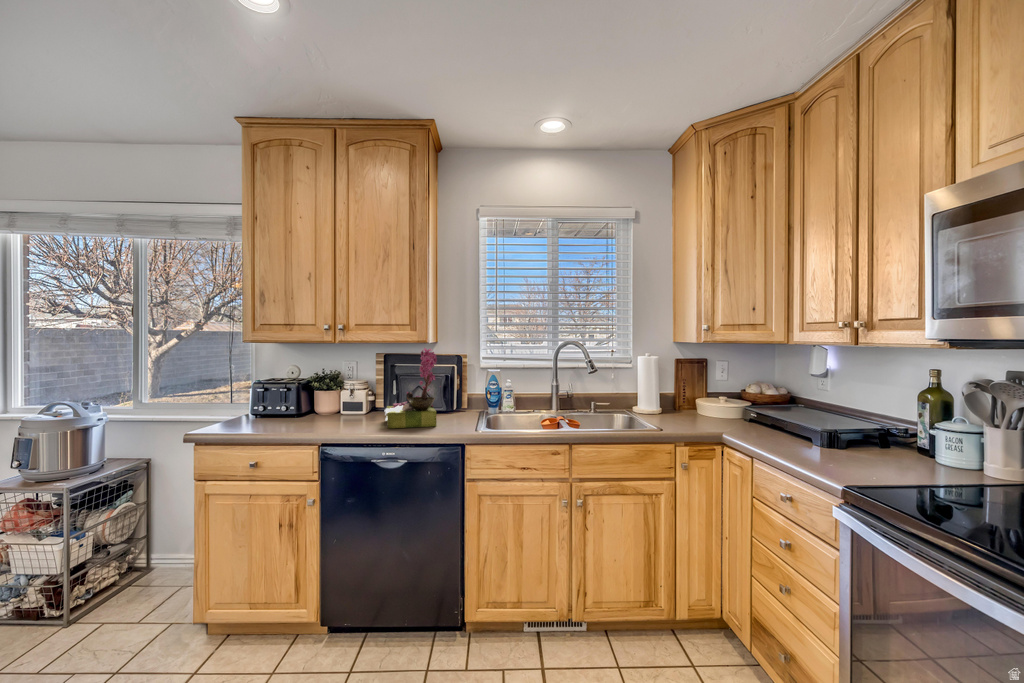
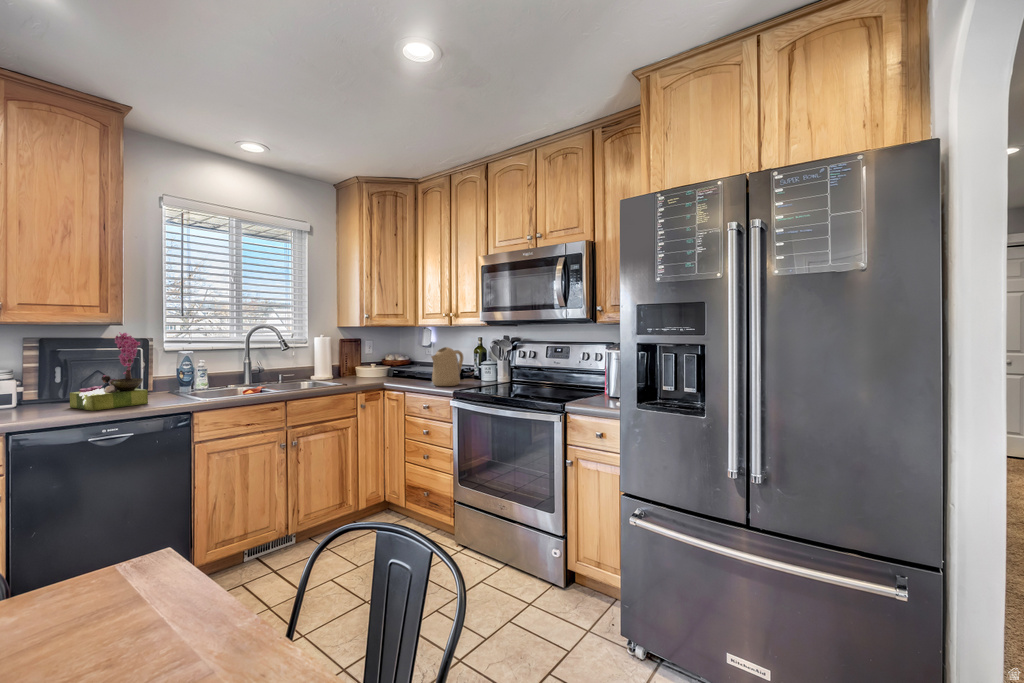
kettle: none [801,386,882,465] -> present [431,347,463,386]

